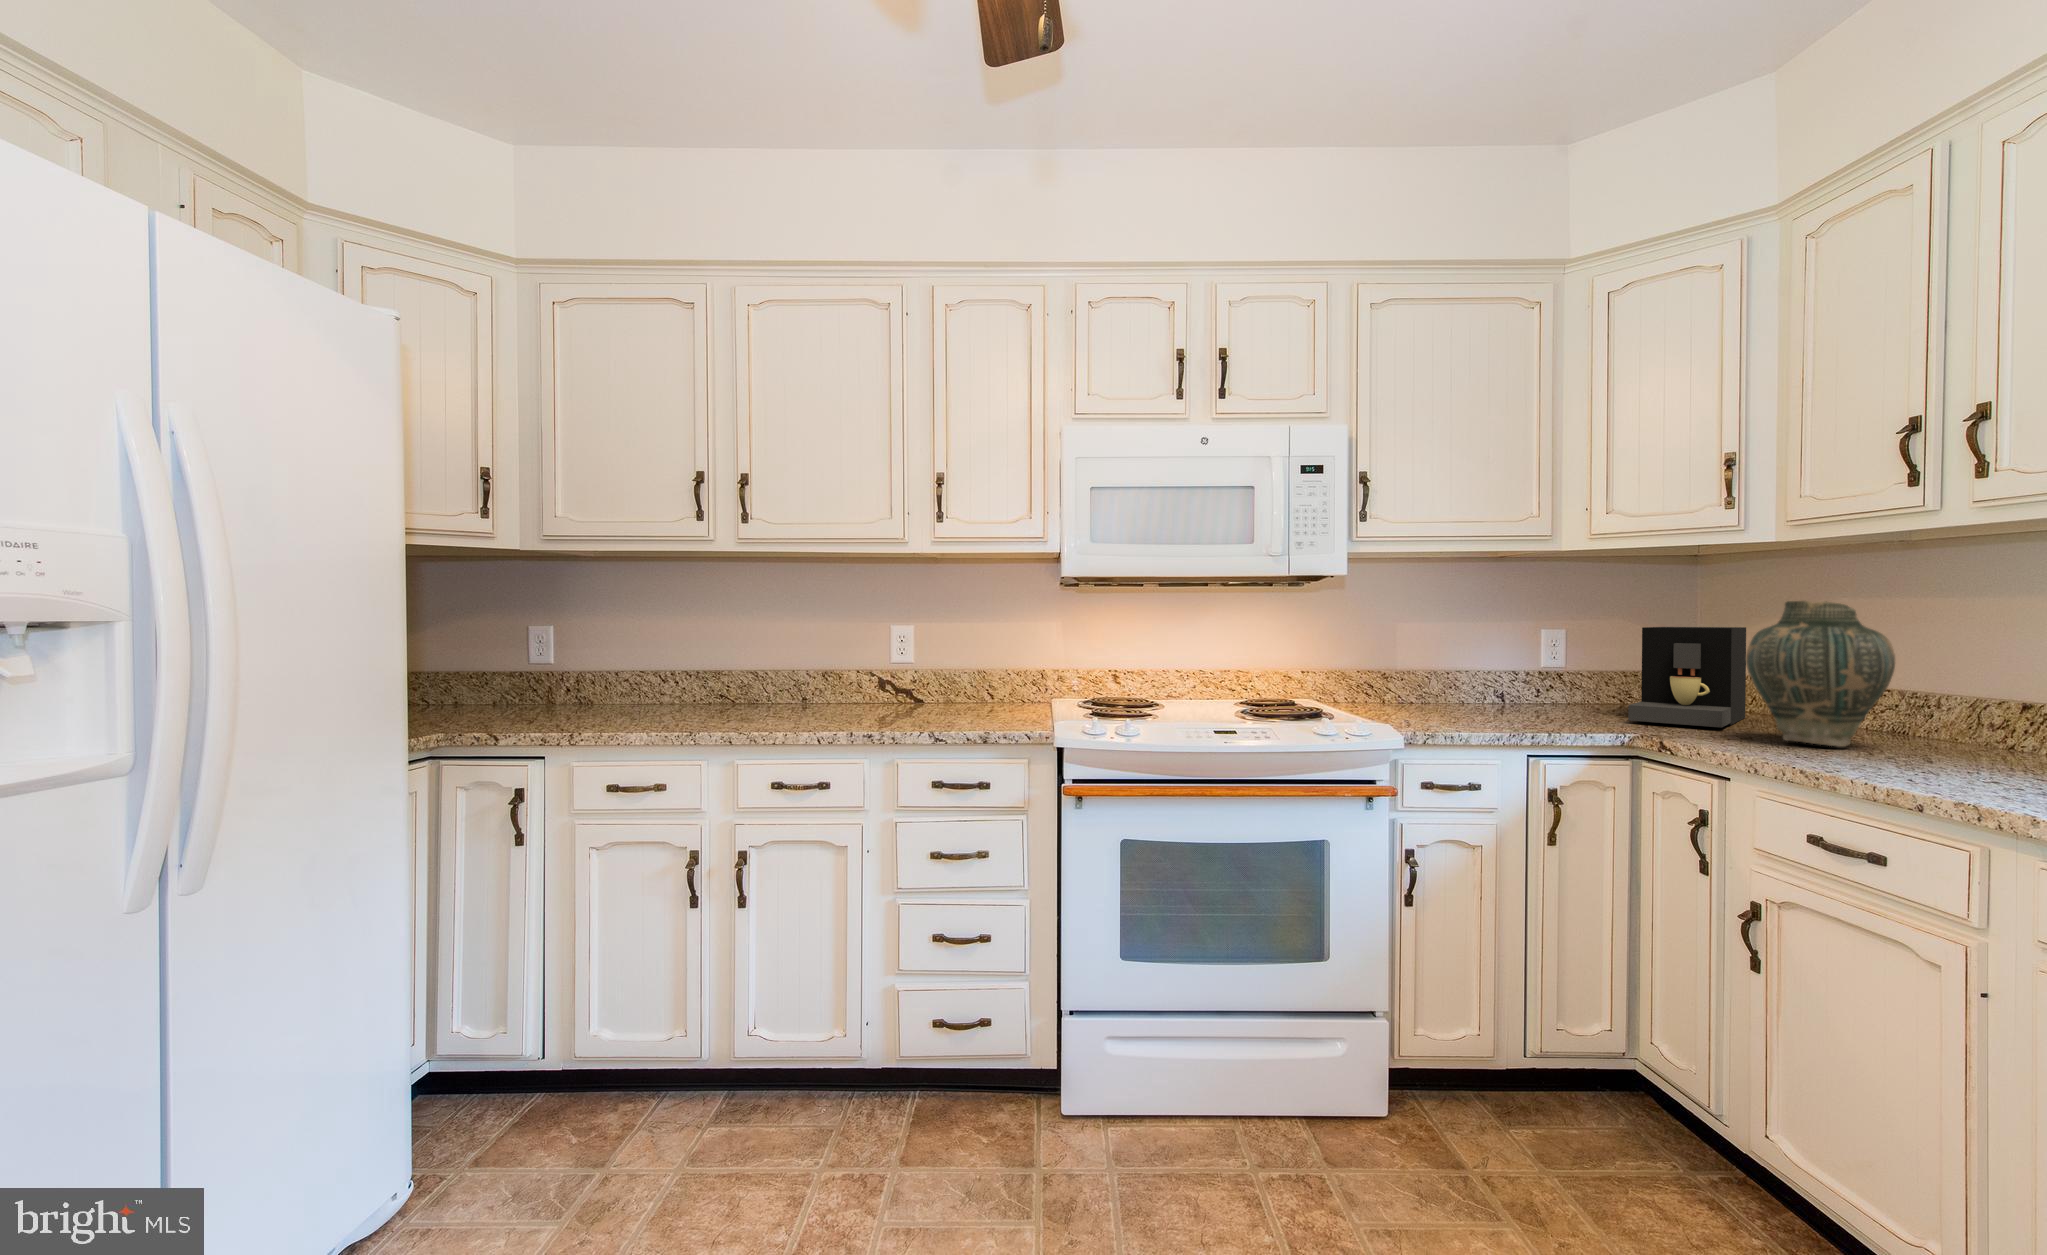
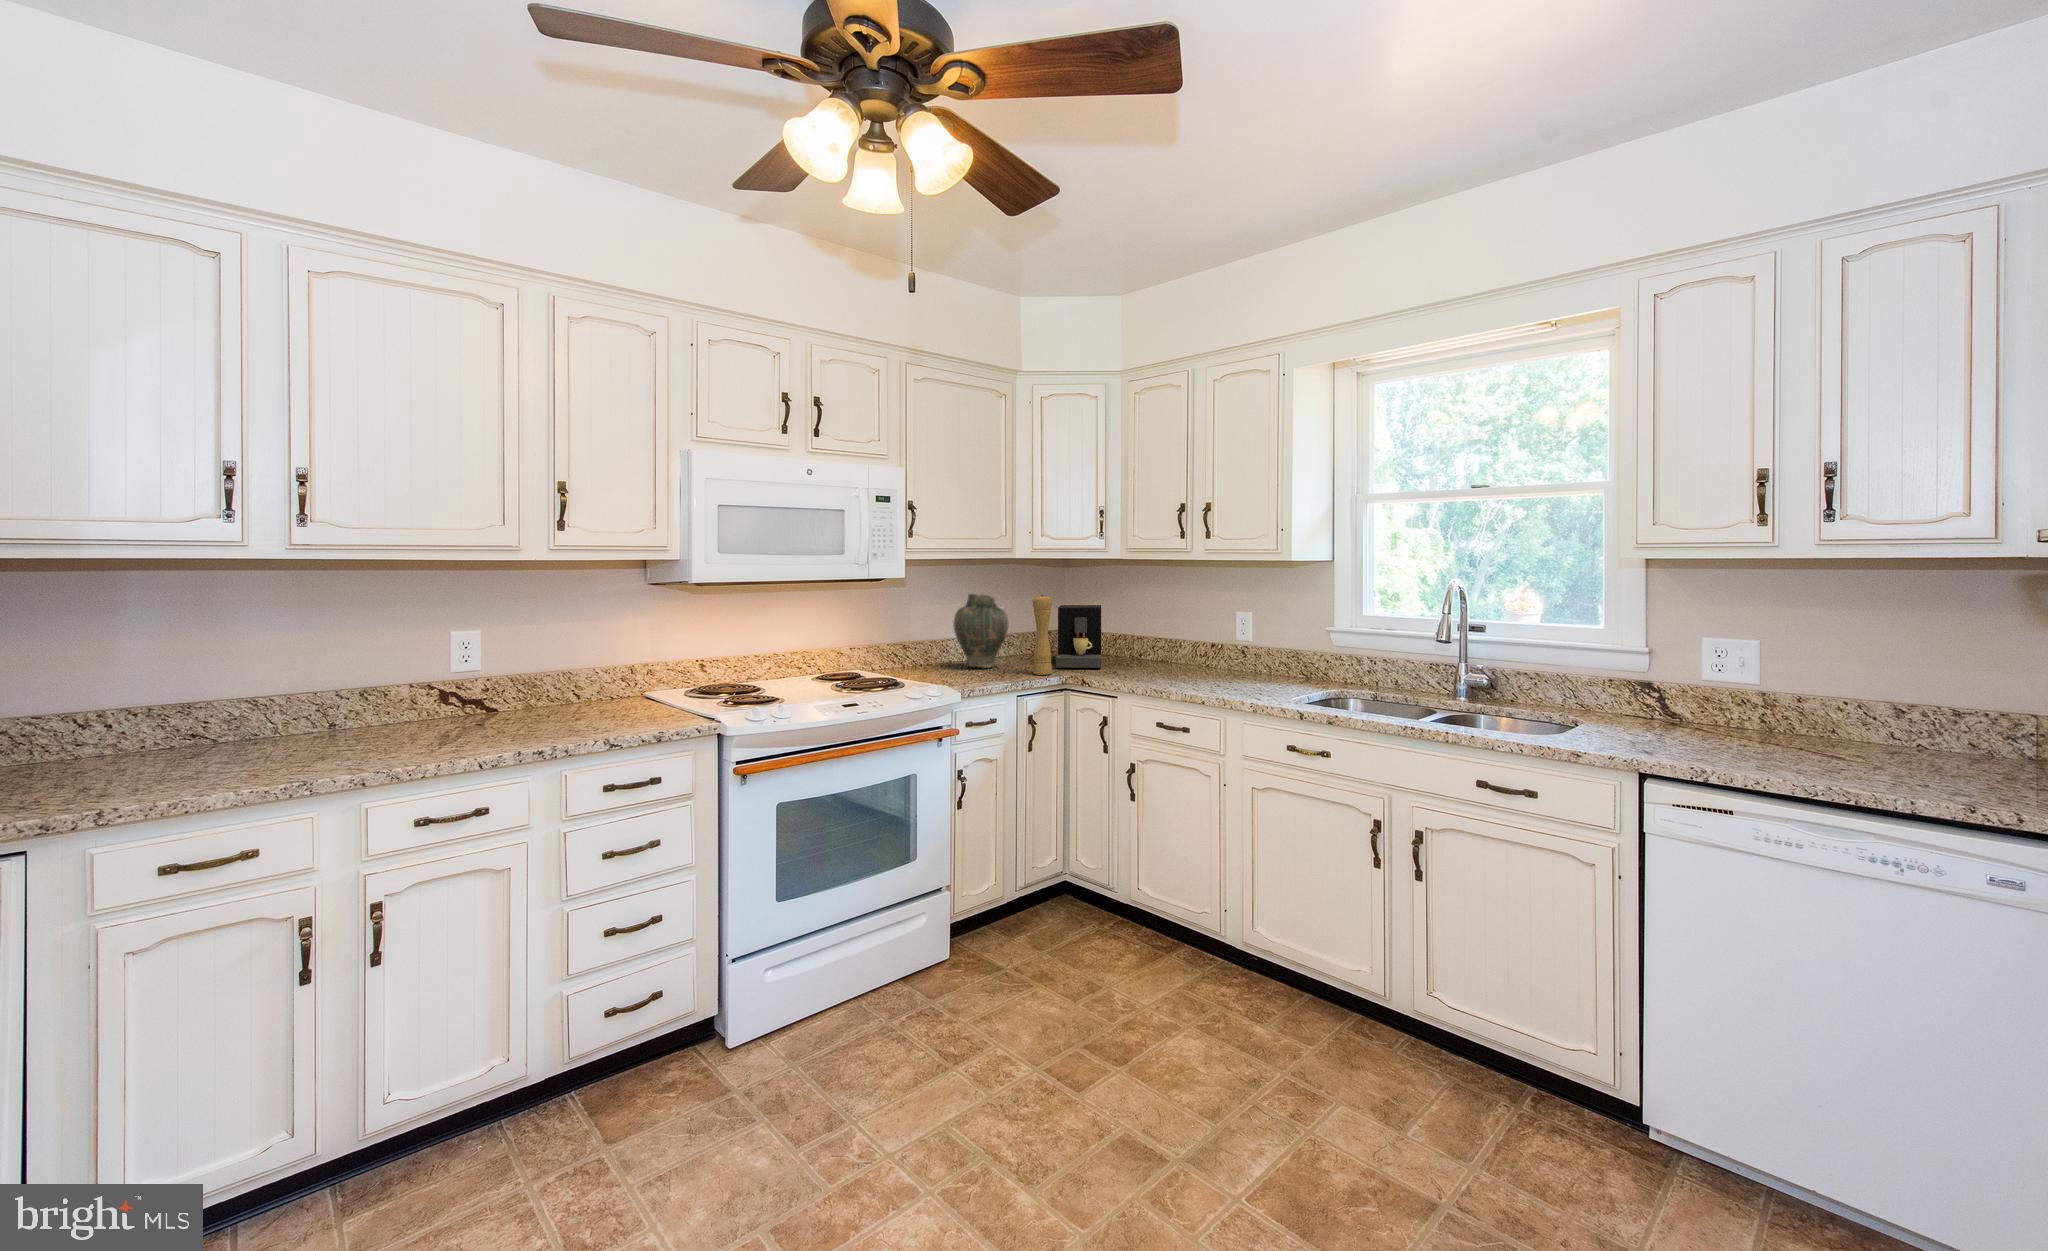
vase: present [1746,601,1895,747] -> present [953,594,1009,668]
pepper mill: none [1575,603,1612,728] -> present [1032,595,1052,675]

